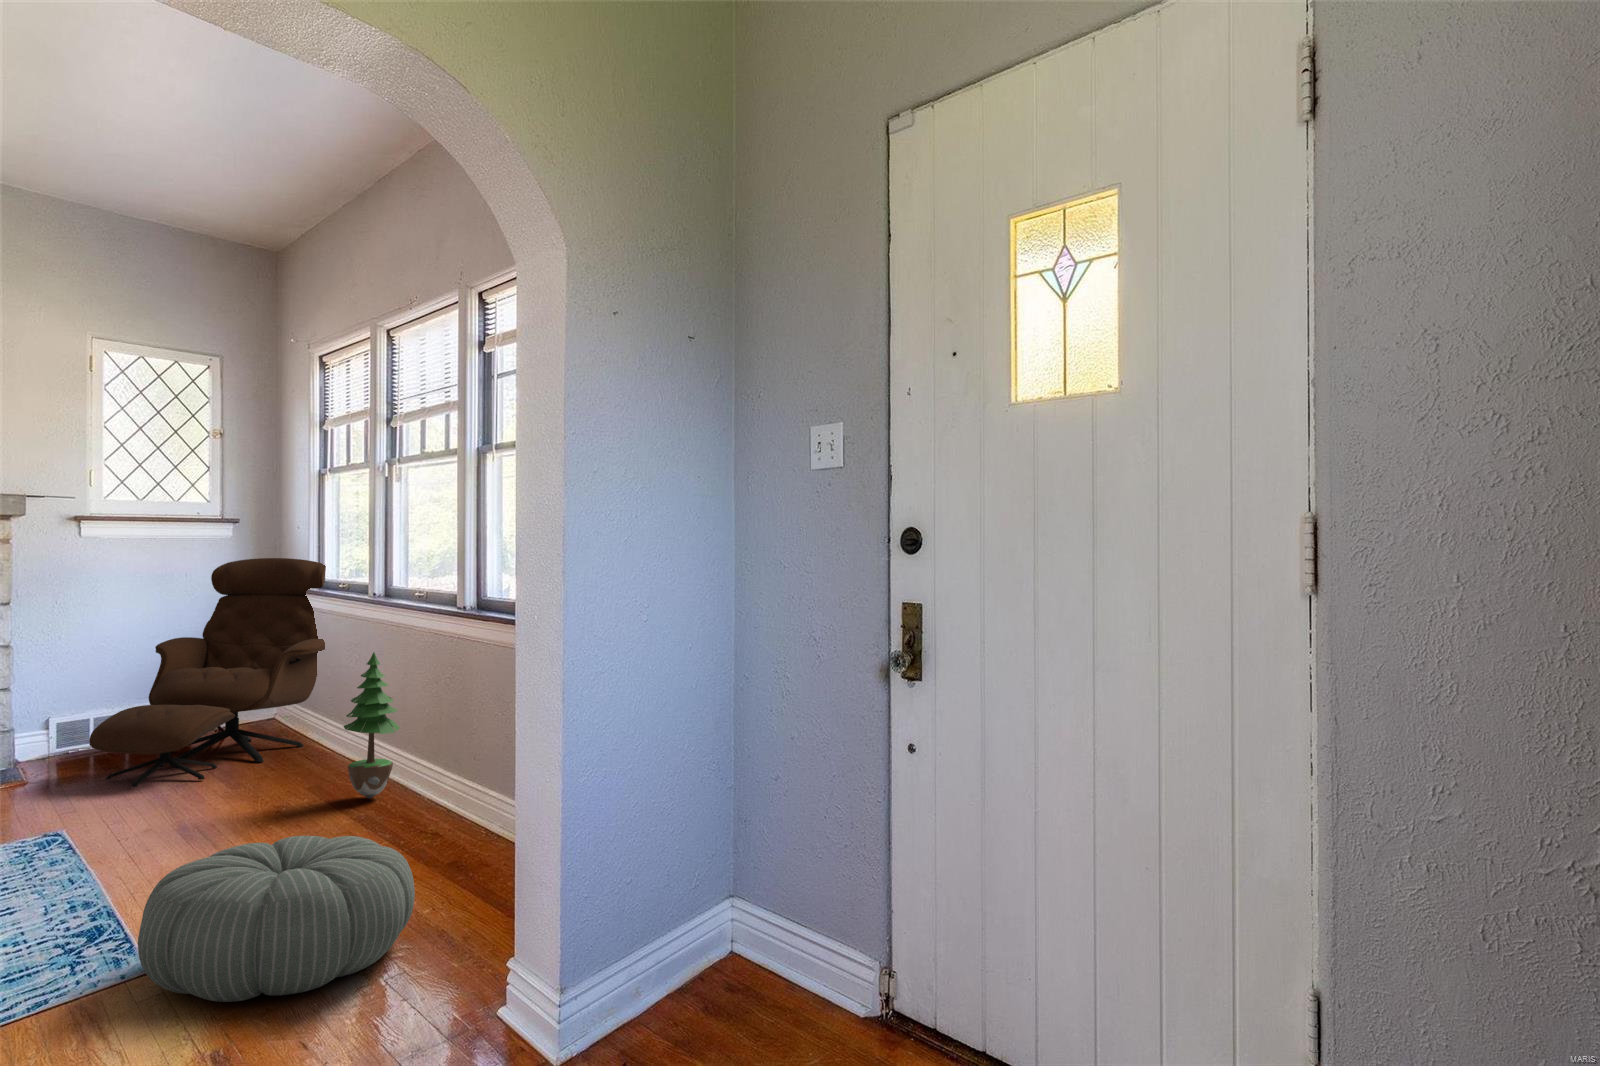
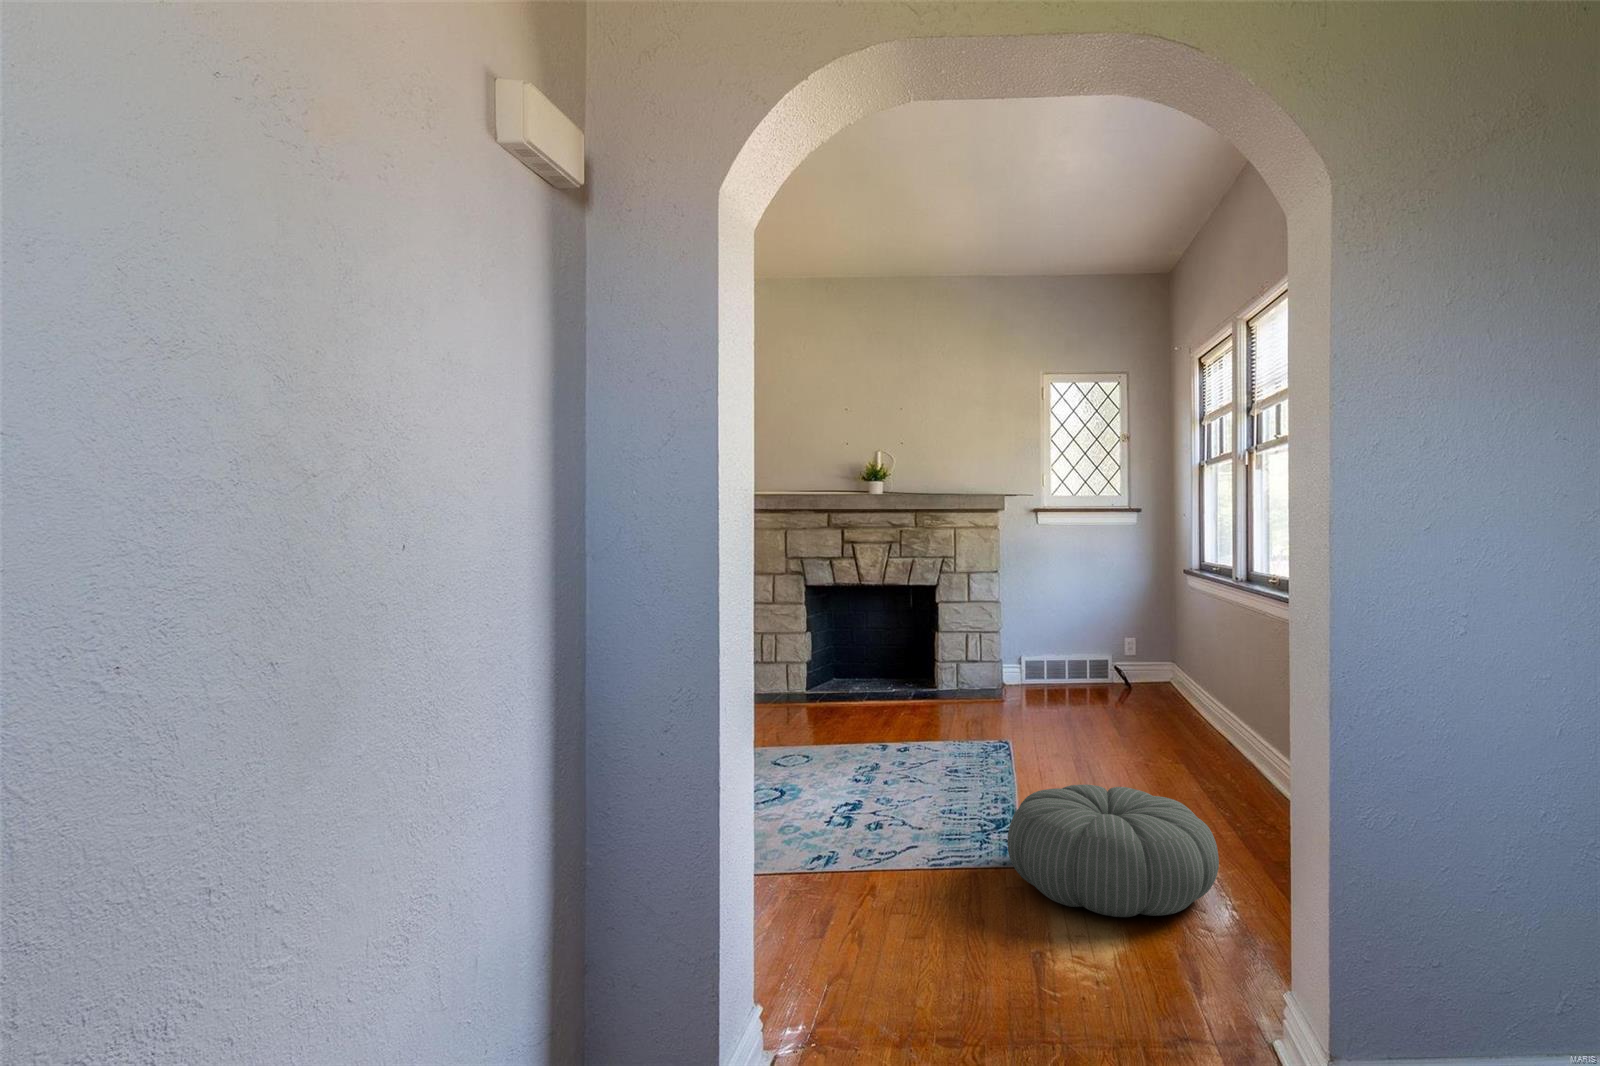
lounge chair: present [89,558,326,787] -> none [1033,540,1216,722]
potted tree: present [344,652,400,799] -> none [1206,632,1259,766]

